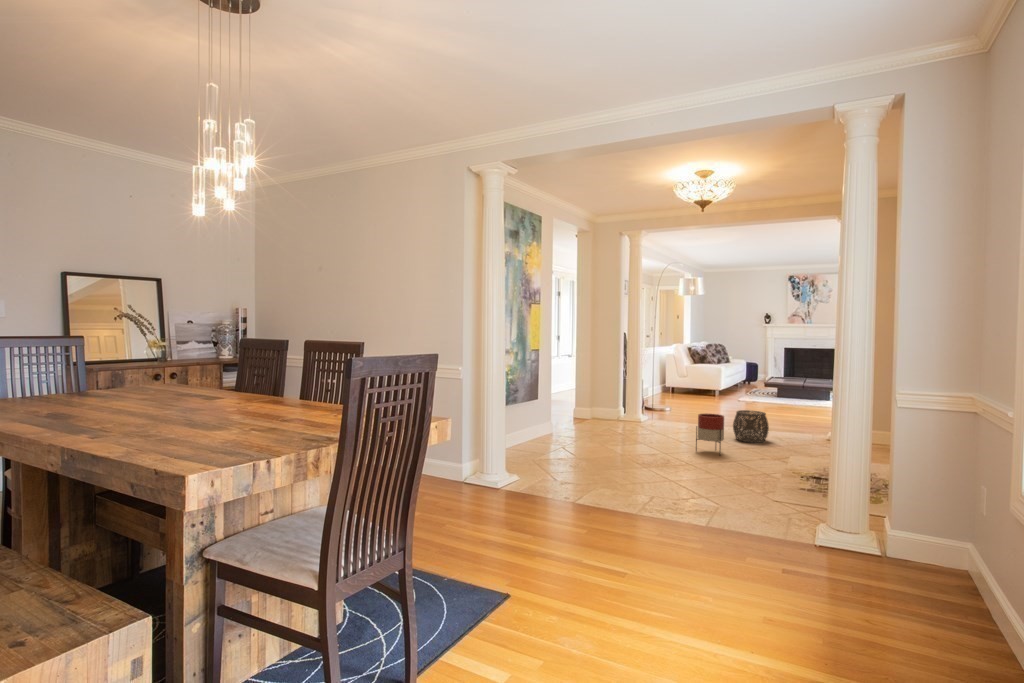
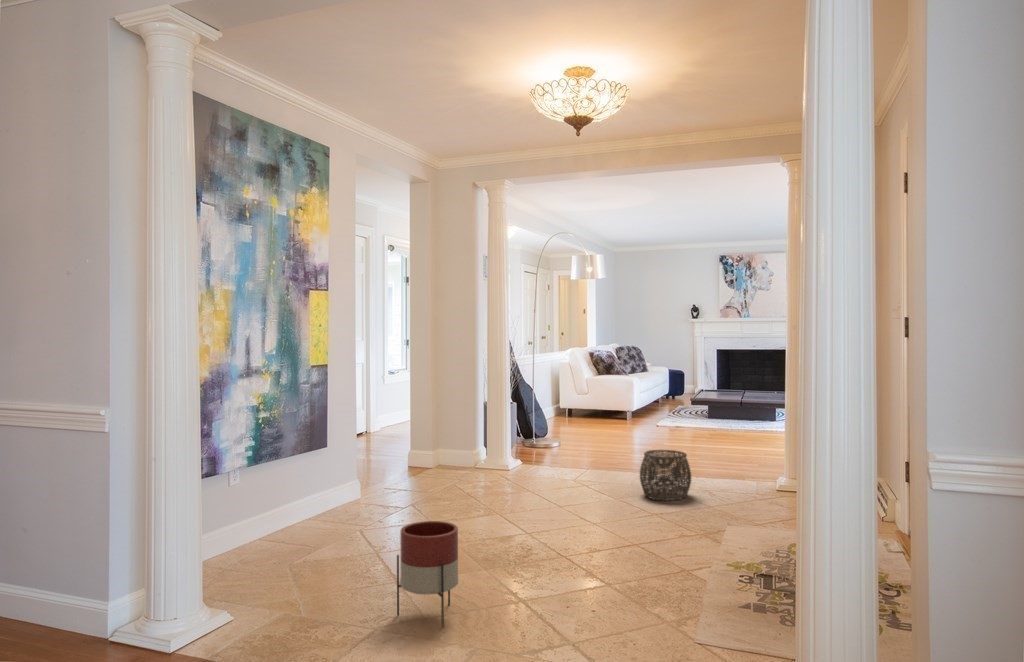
planter: present [696,413,724,455] -> present [397,521,458,627]

